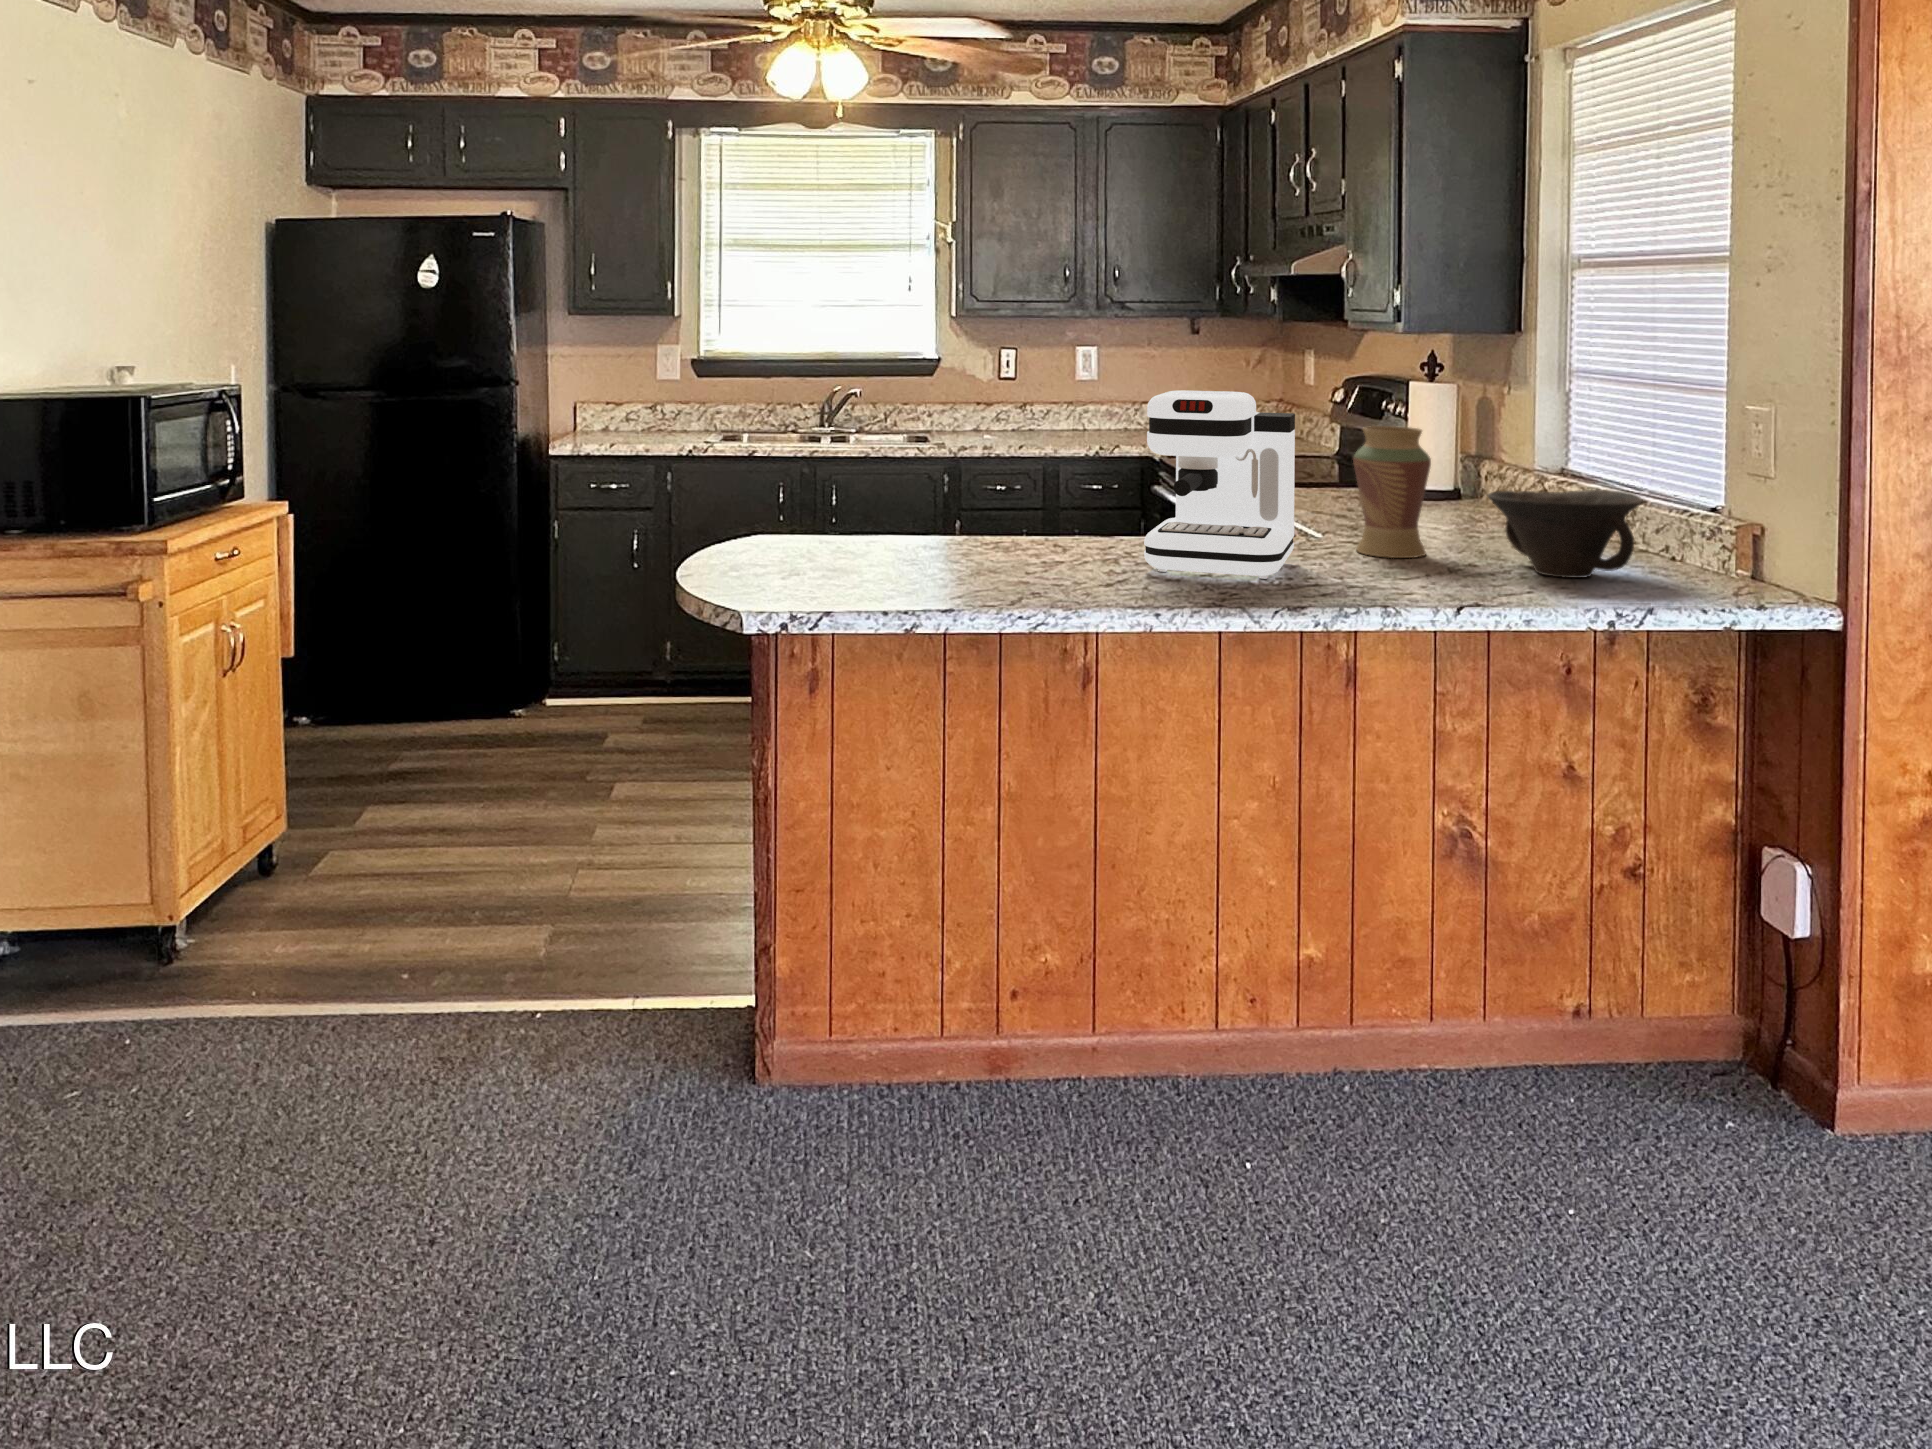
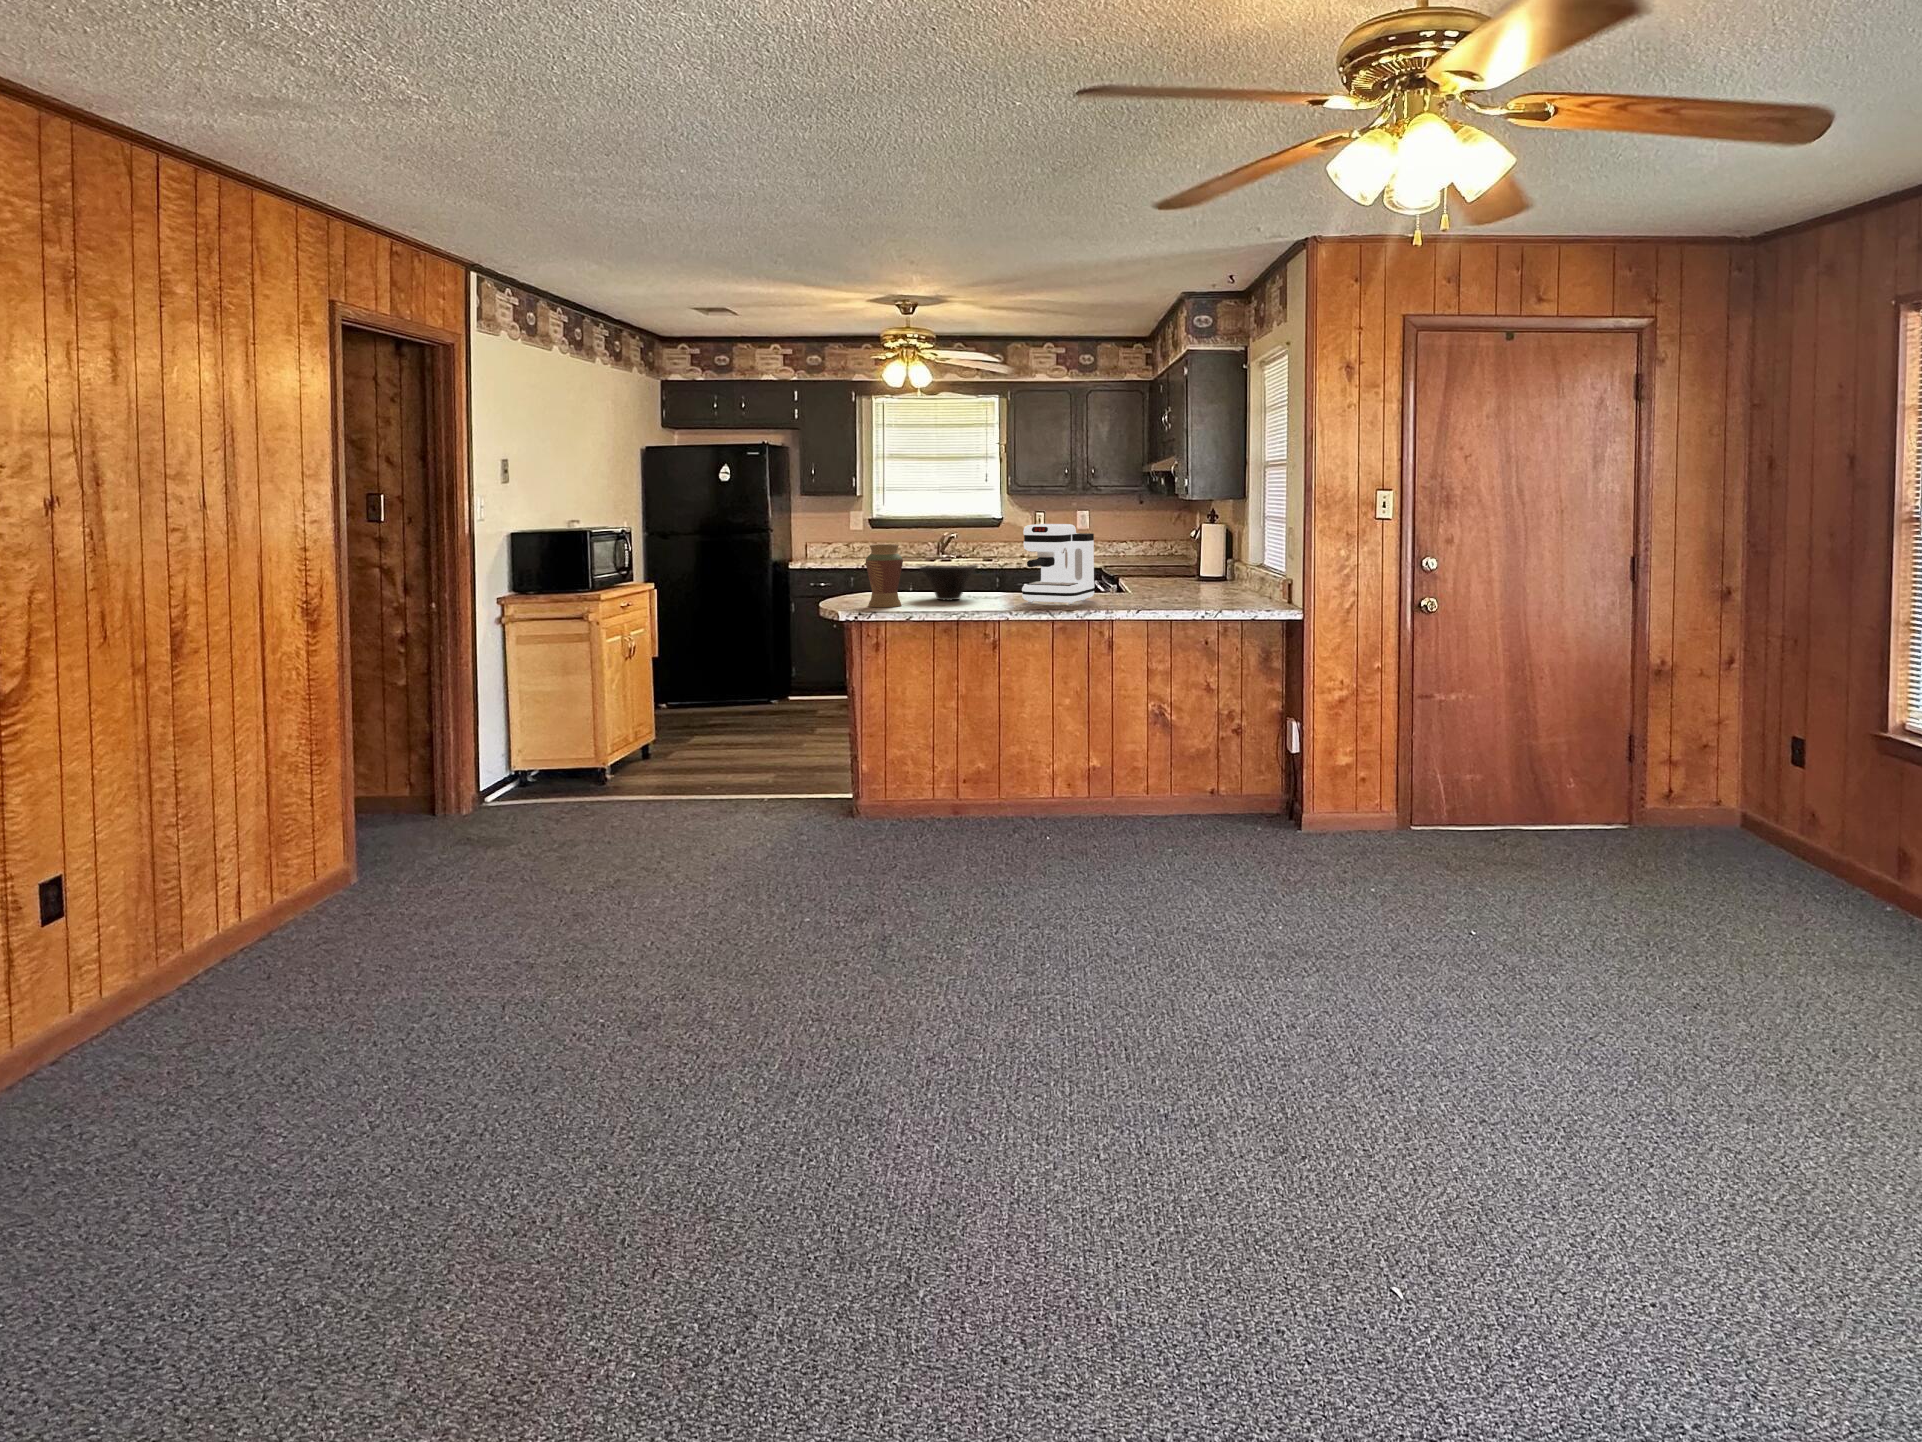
vase: present [1353,426,1431,558] -> present [866,544,903,607]
bowl: present [1488,490,1643,578] -> present [920,565,978,600]

